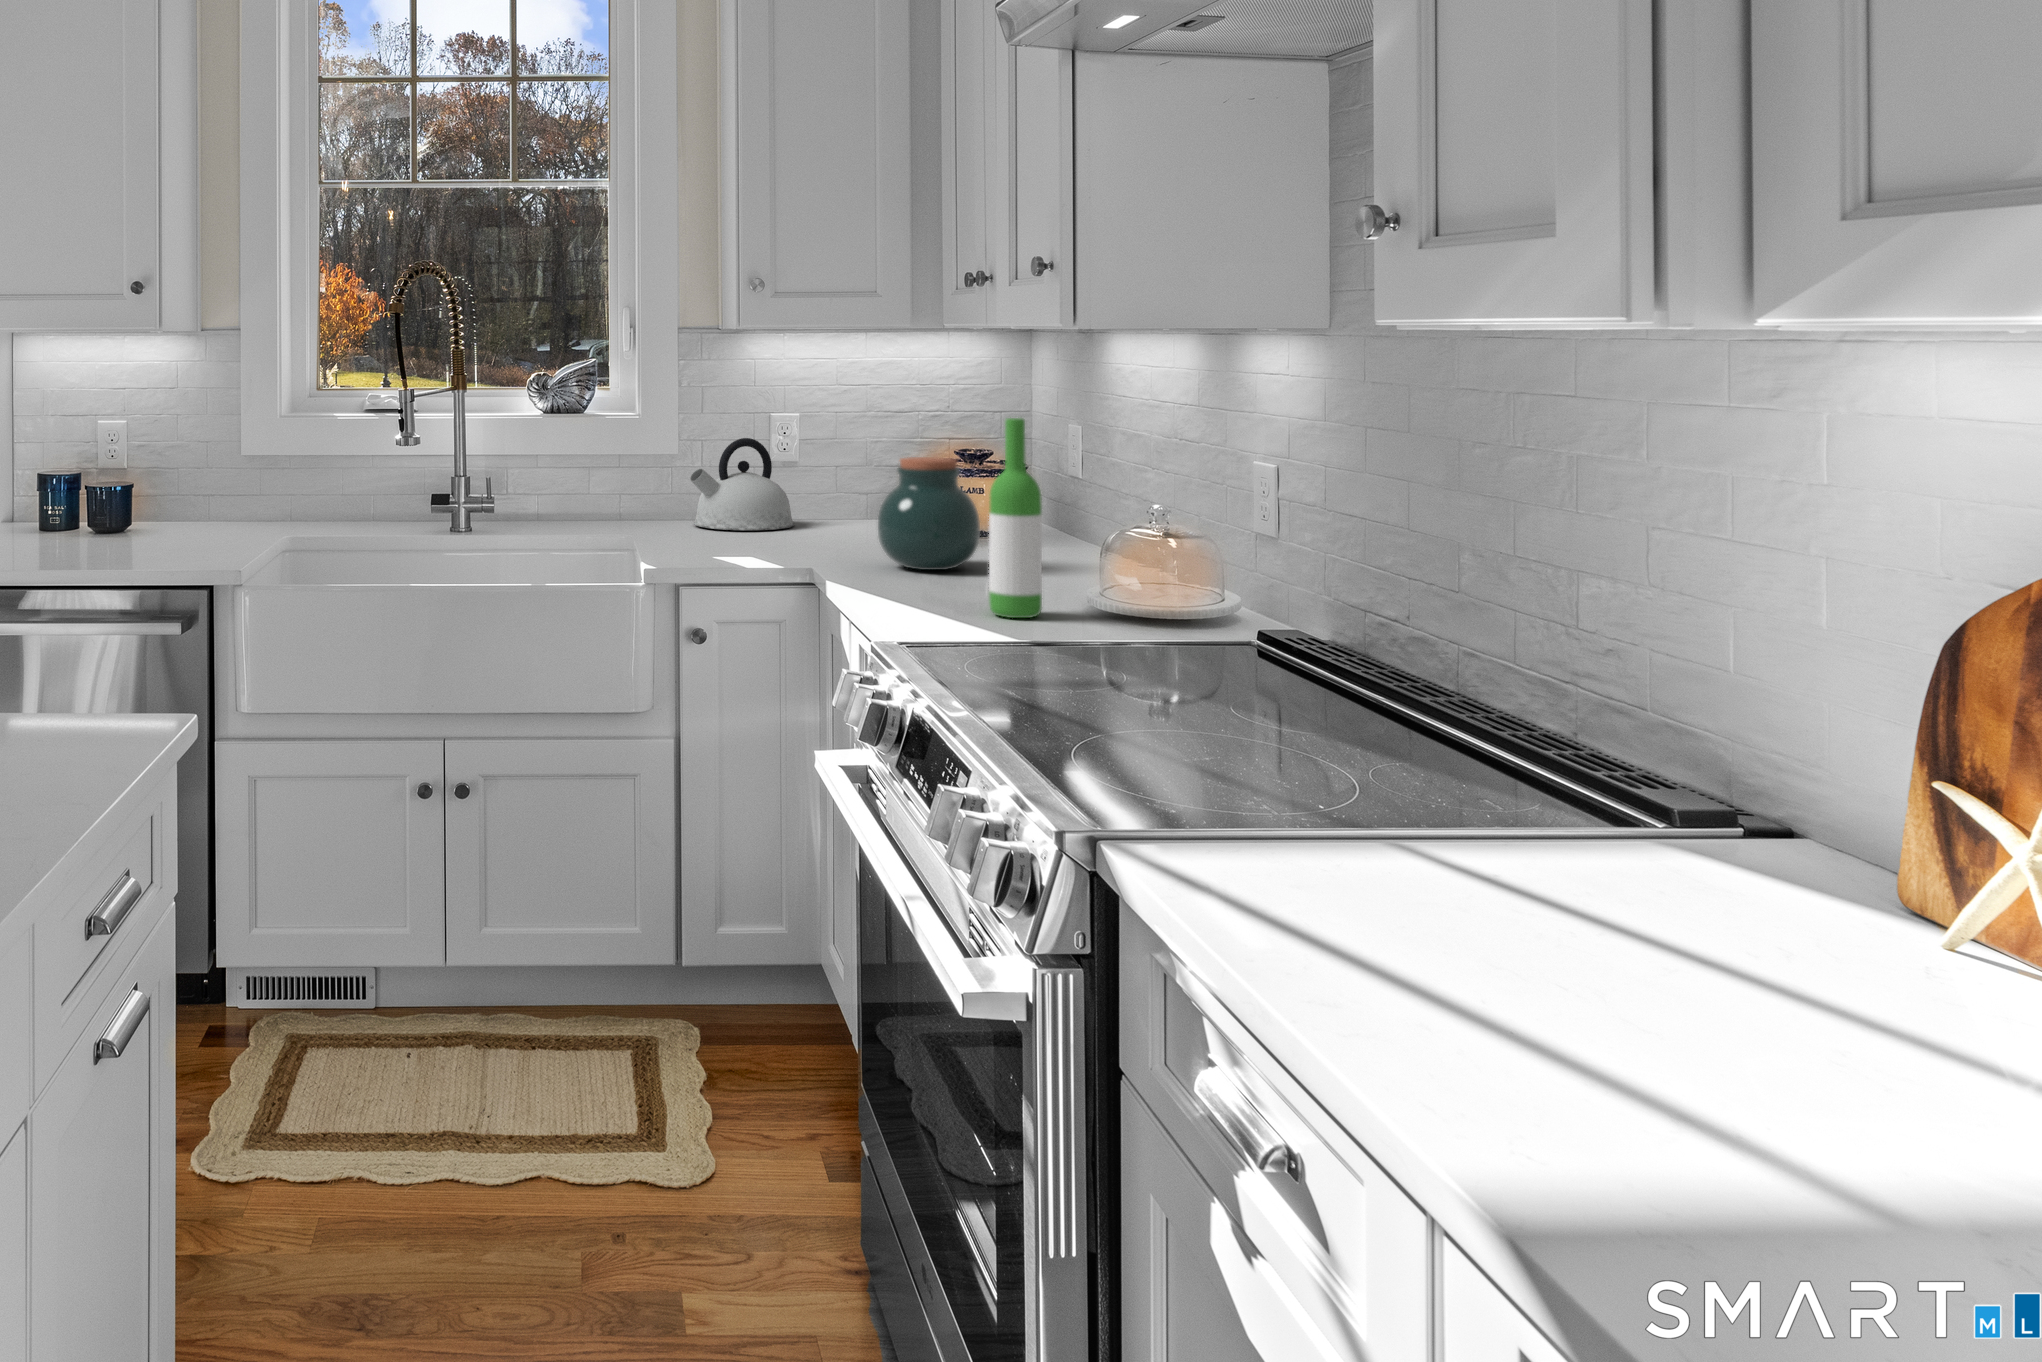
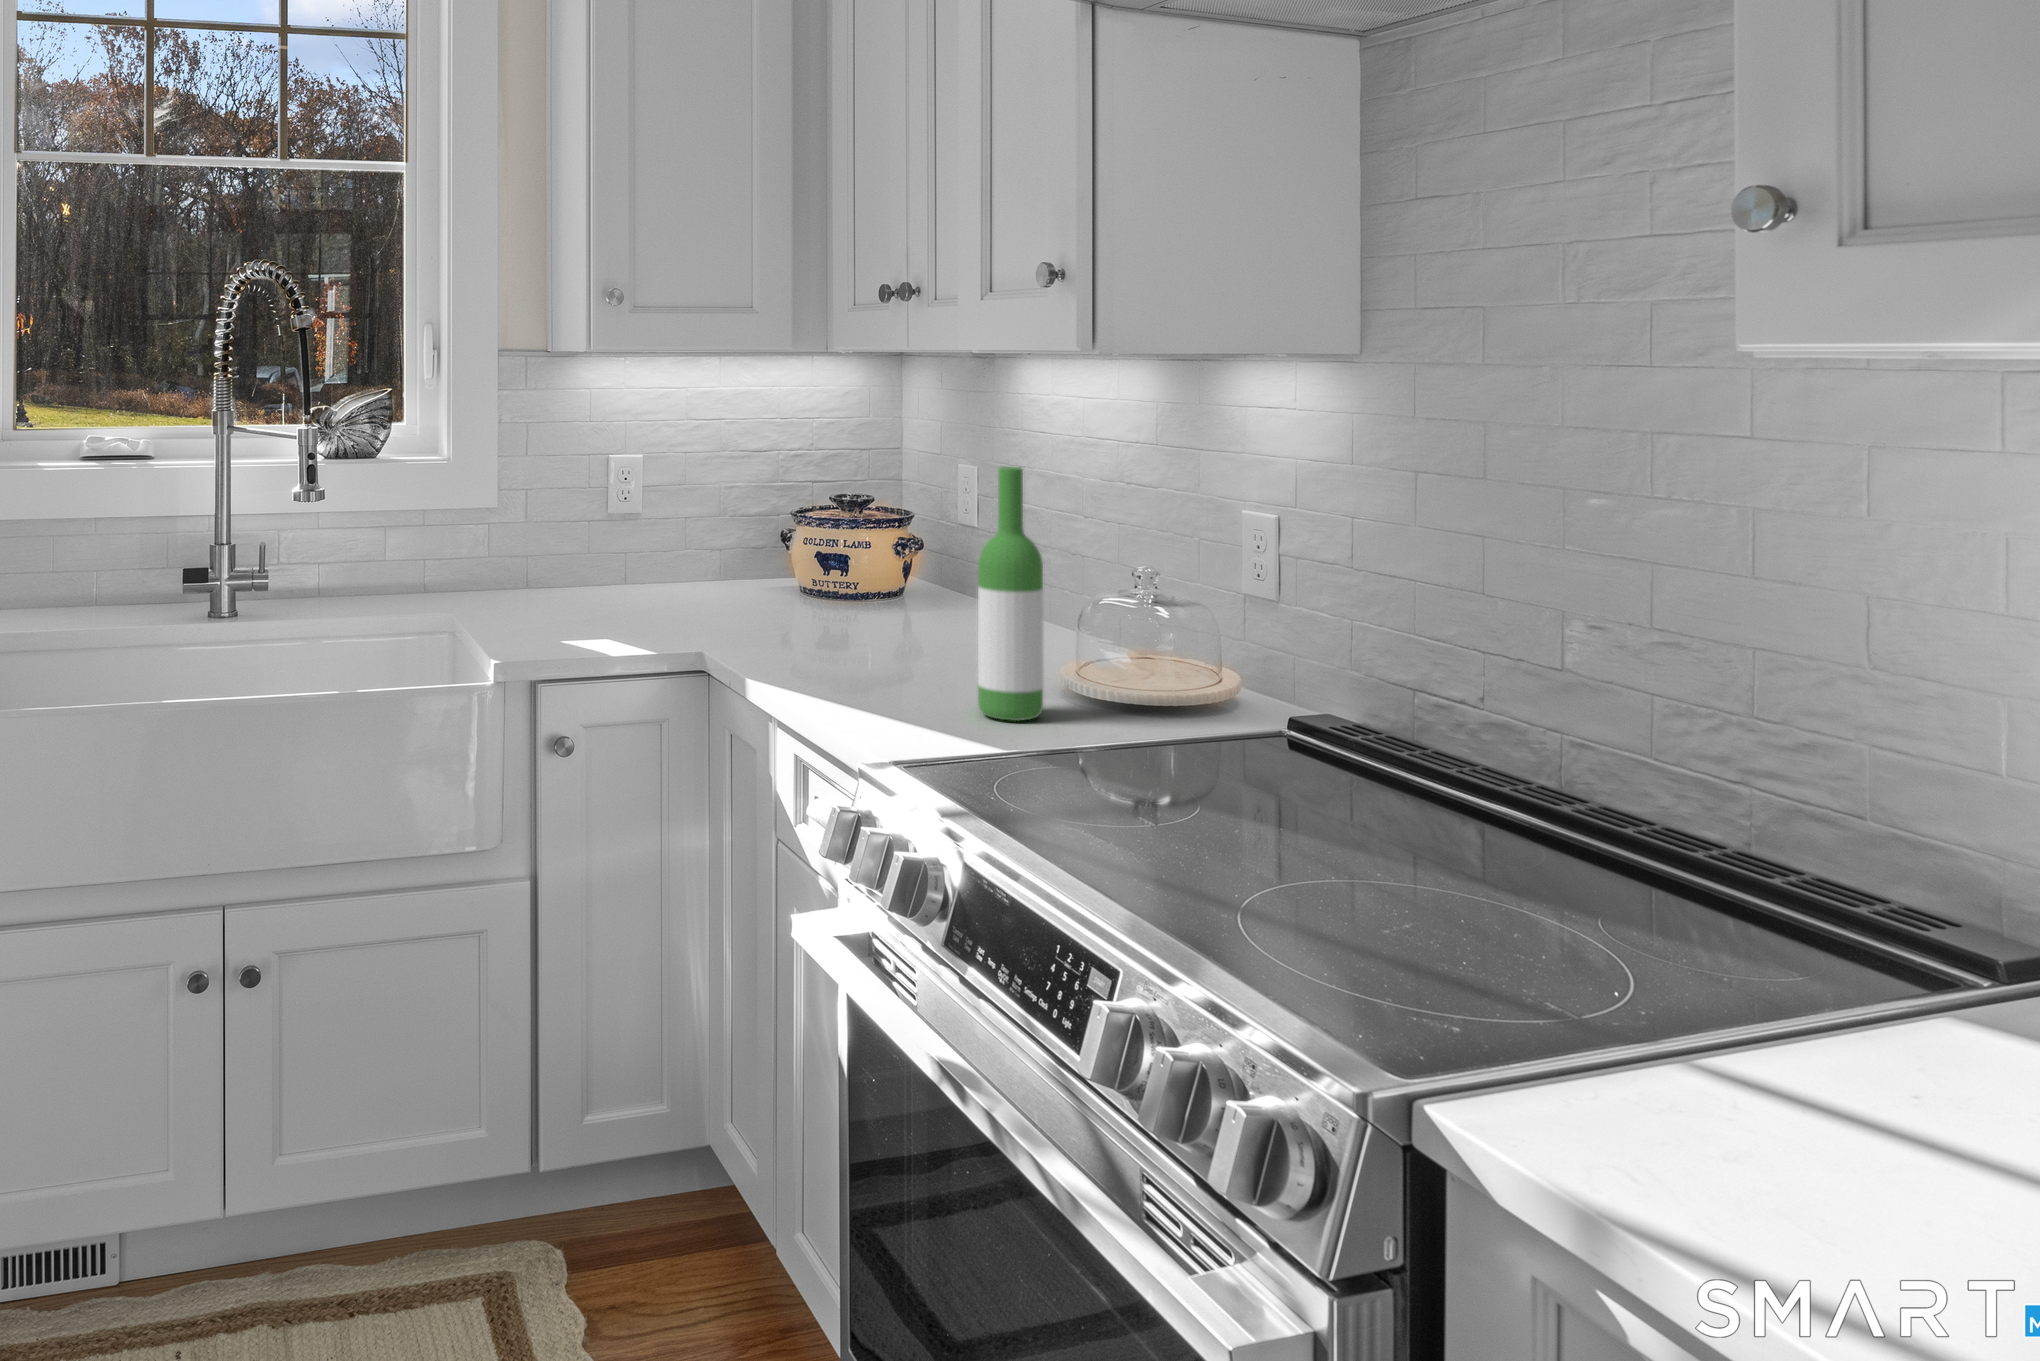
kettle: present [690,438,794,530] -> none [503,480,626,596]
jar: present [878,457,980,570] -> none [778,507,901,648]

